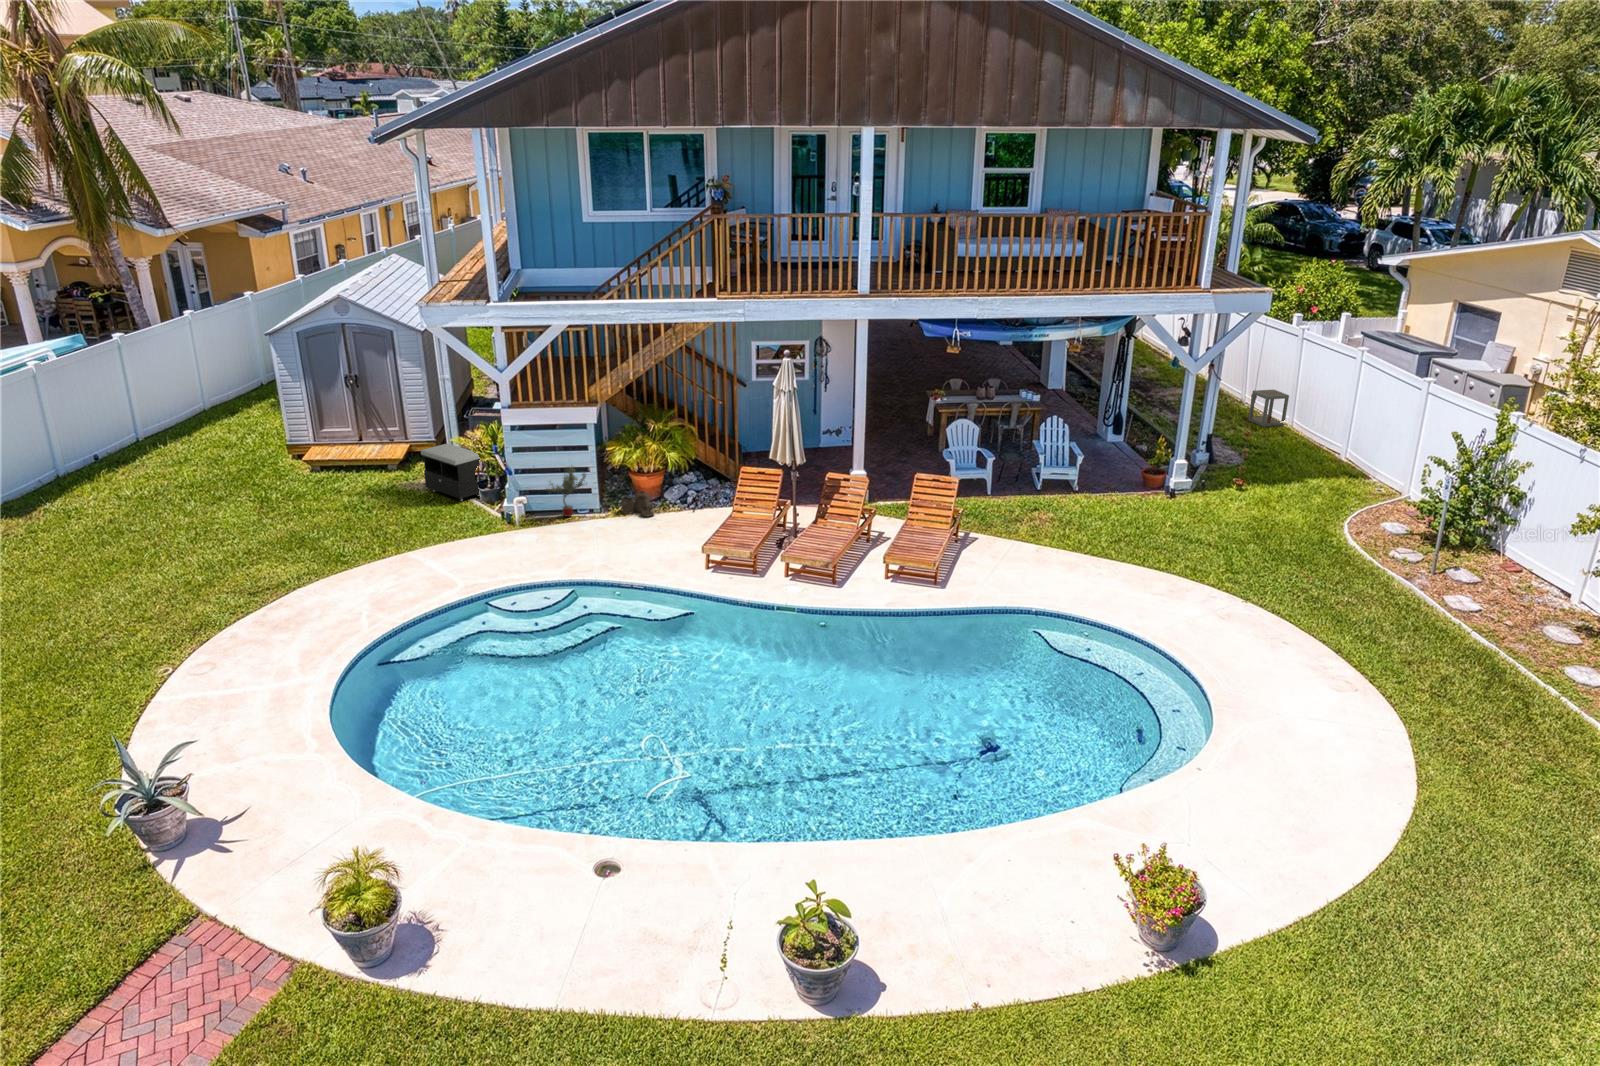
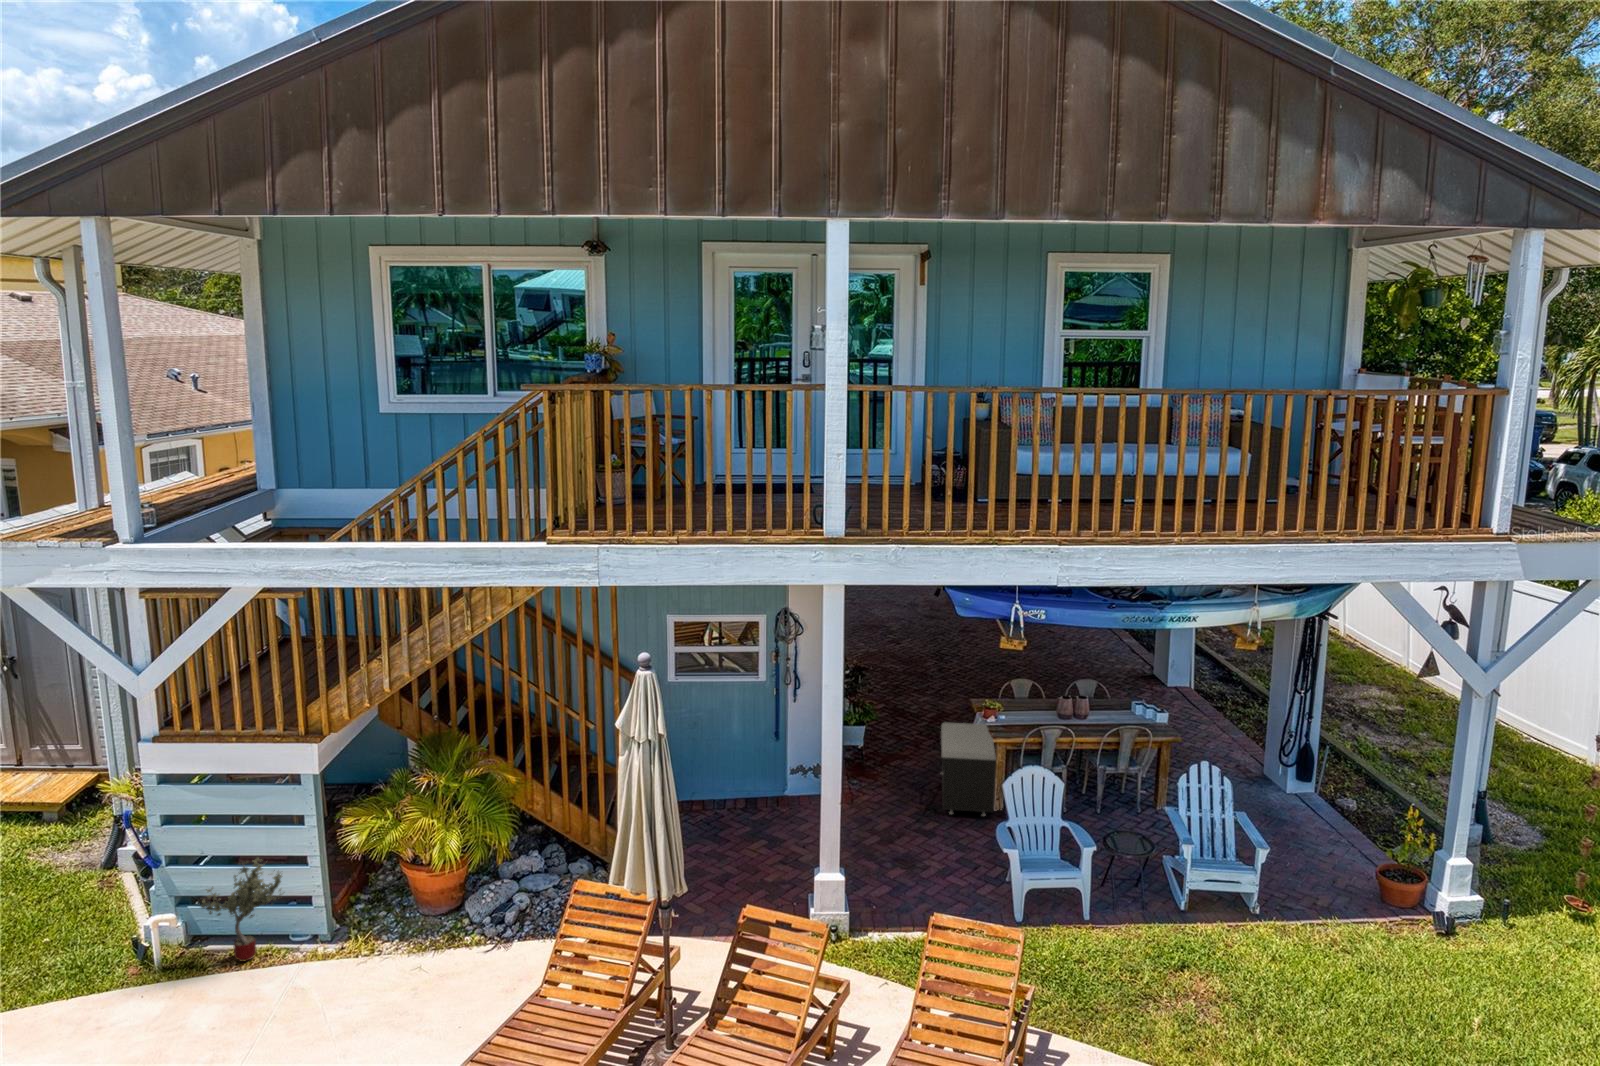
side table: present [1248,390,1289,427] -> none [1512,700,1588,764]
storage bench: present [421,443,480,501] -> present [941,722,996,816]
woven basket: present [621,491,654,517] -> none [356,898,427,964]

